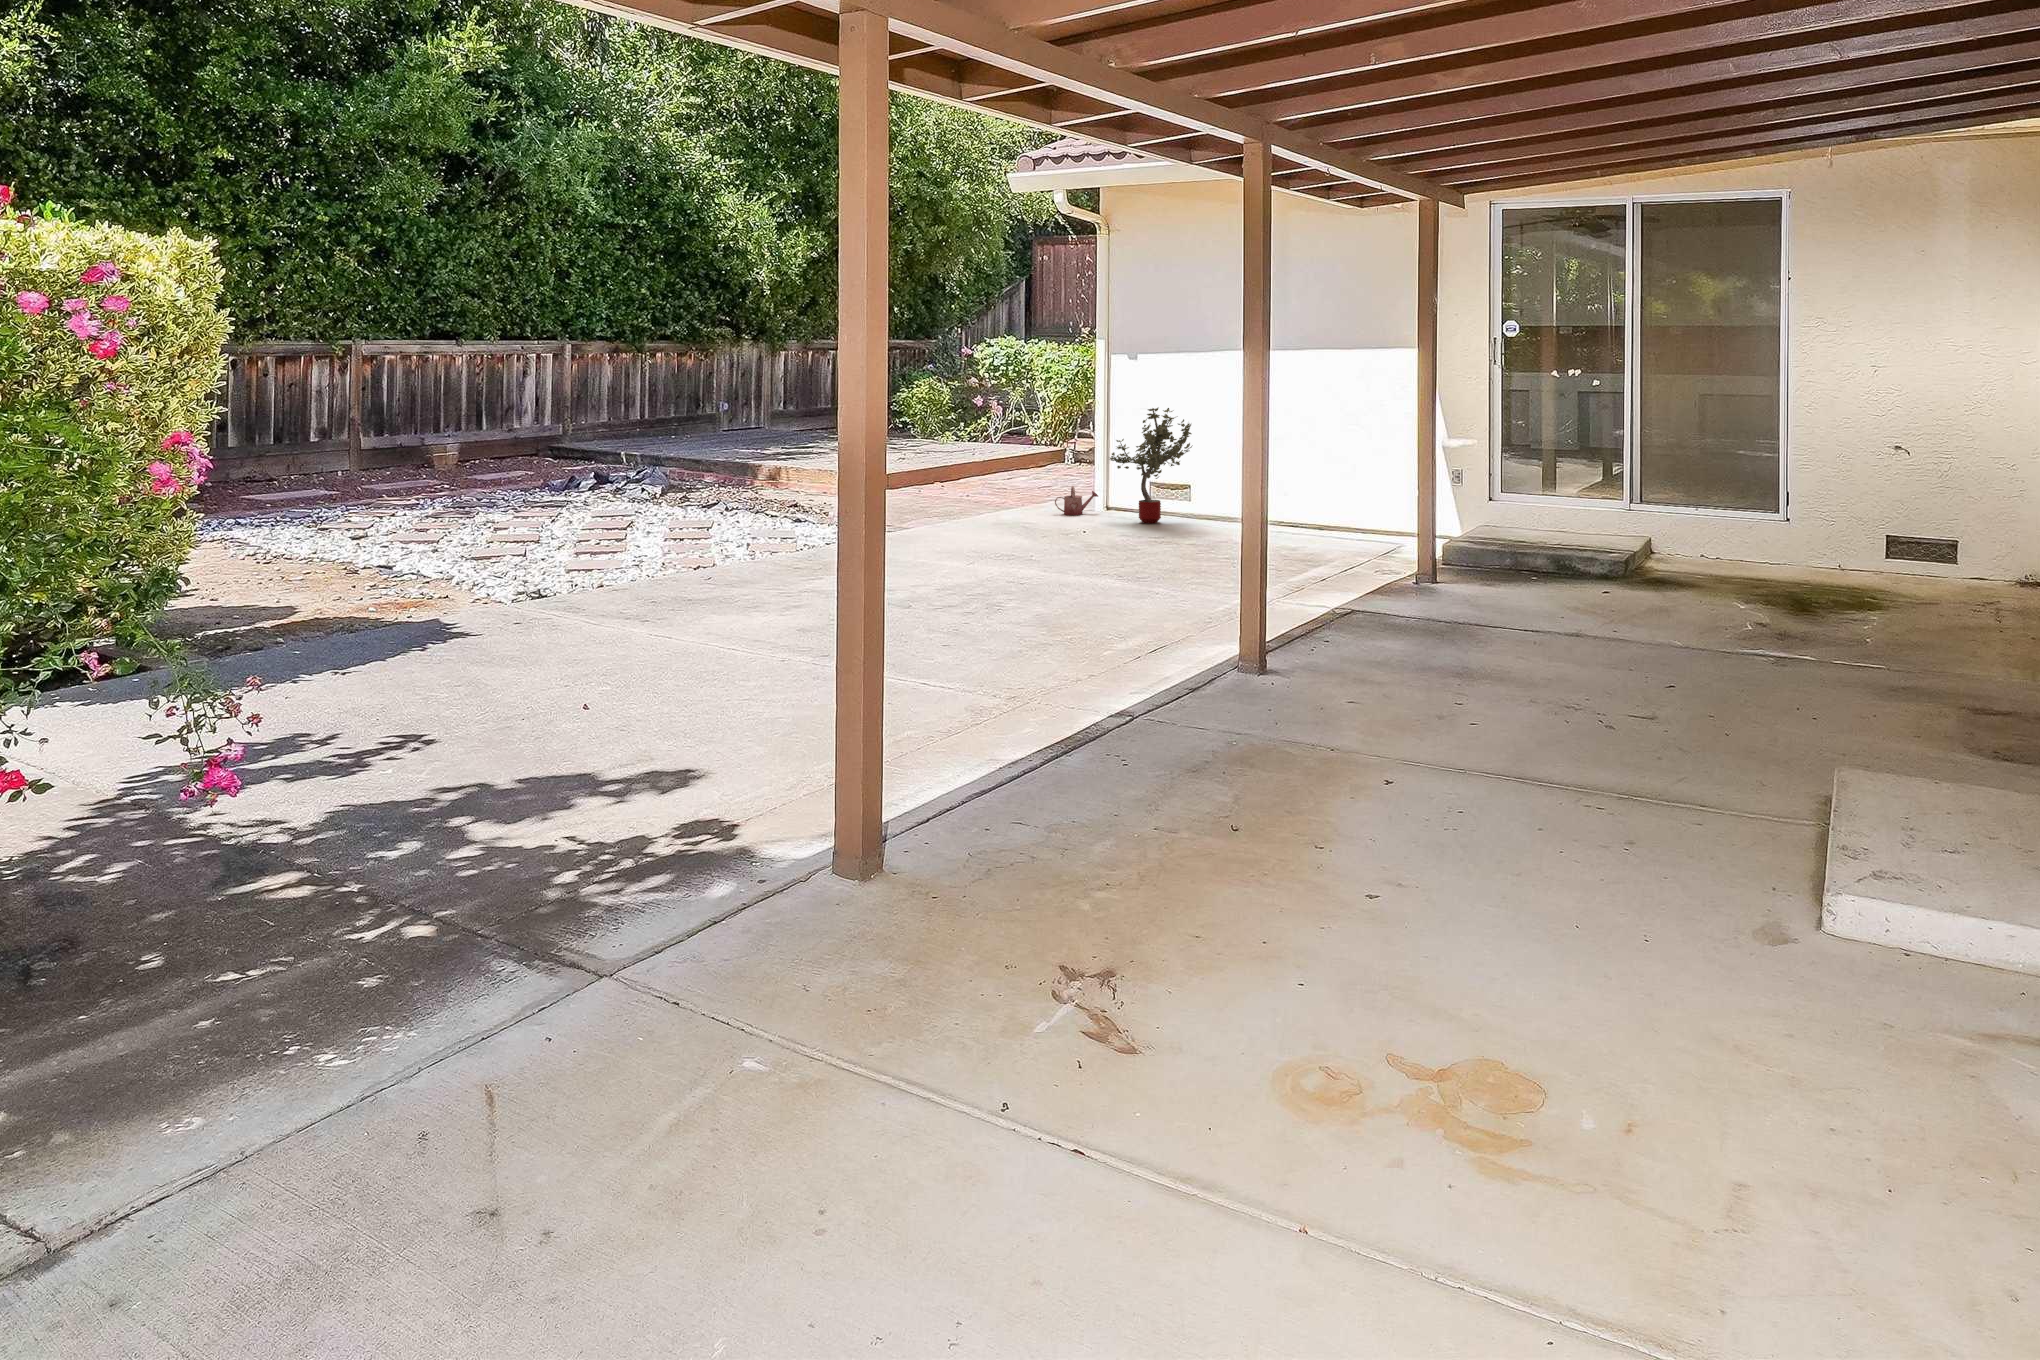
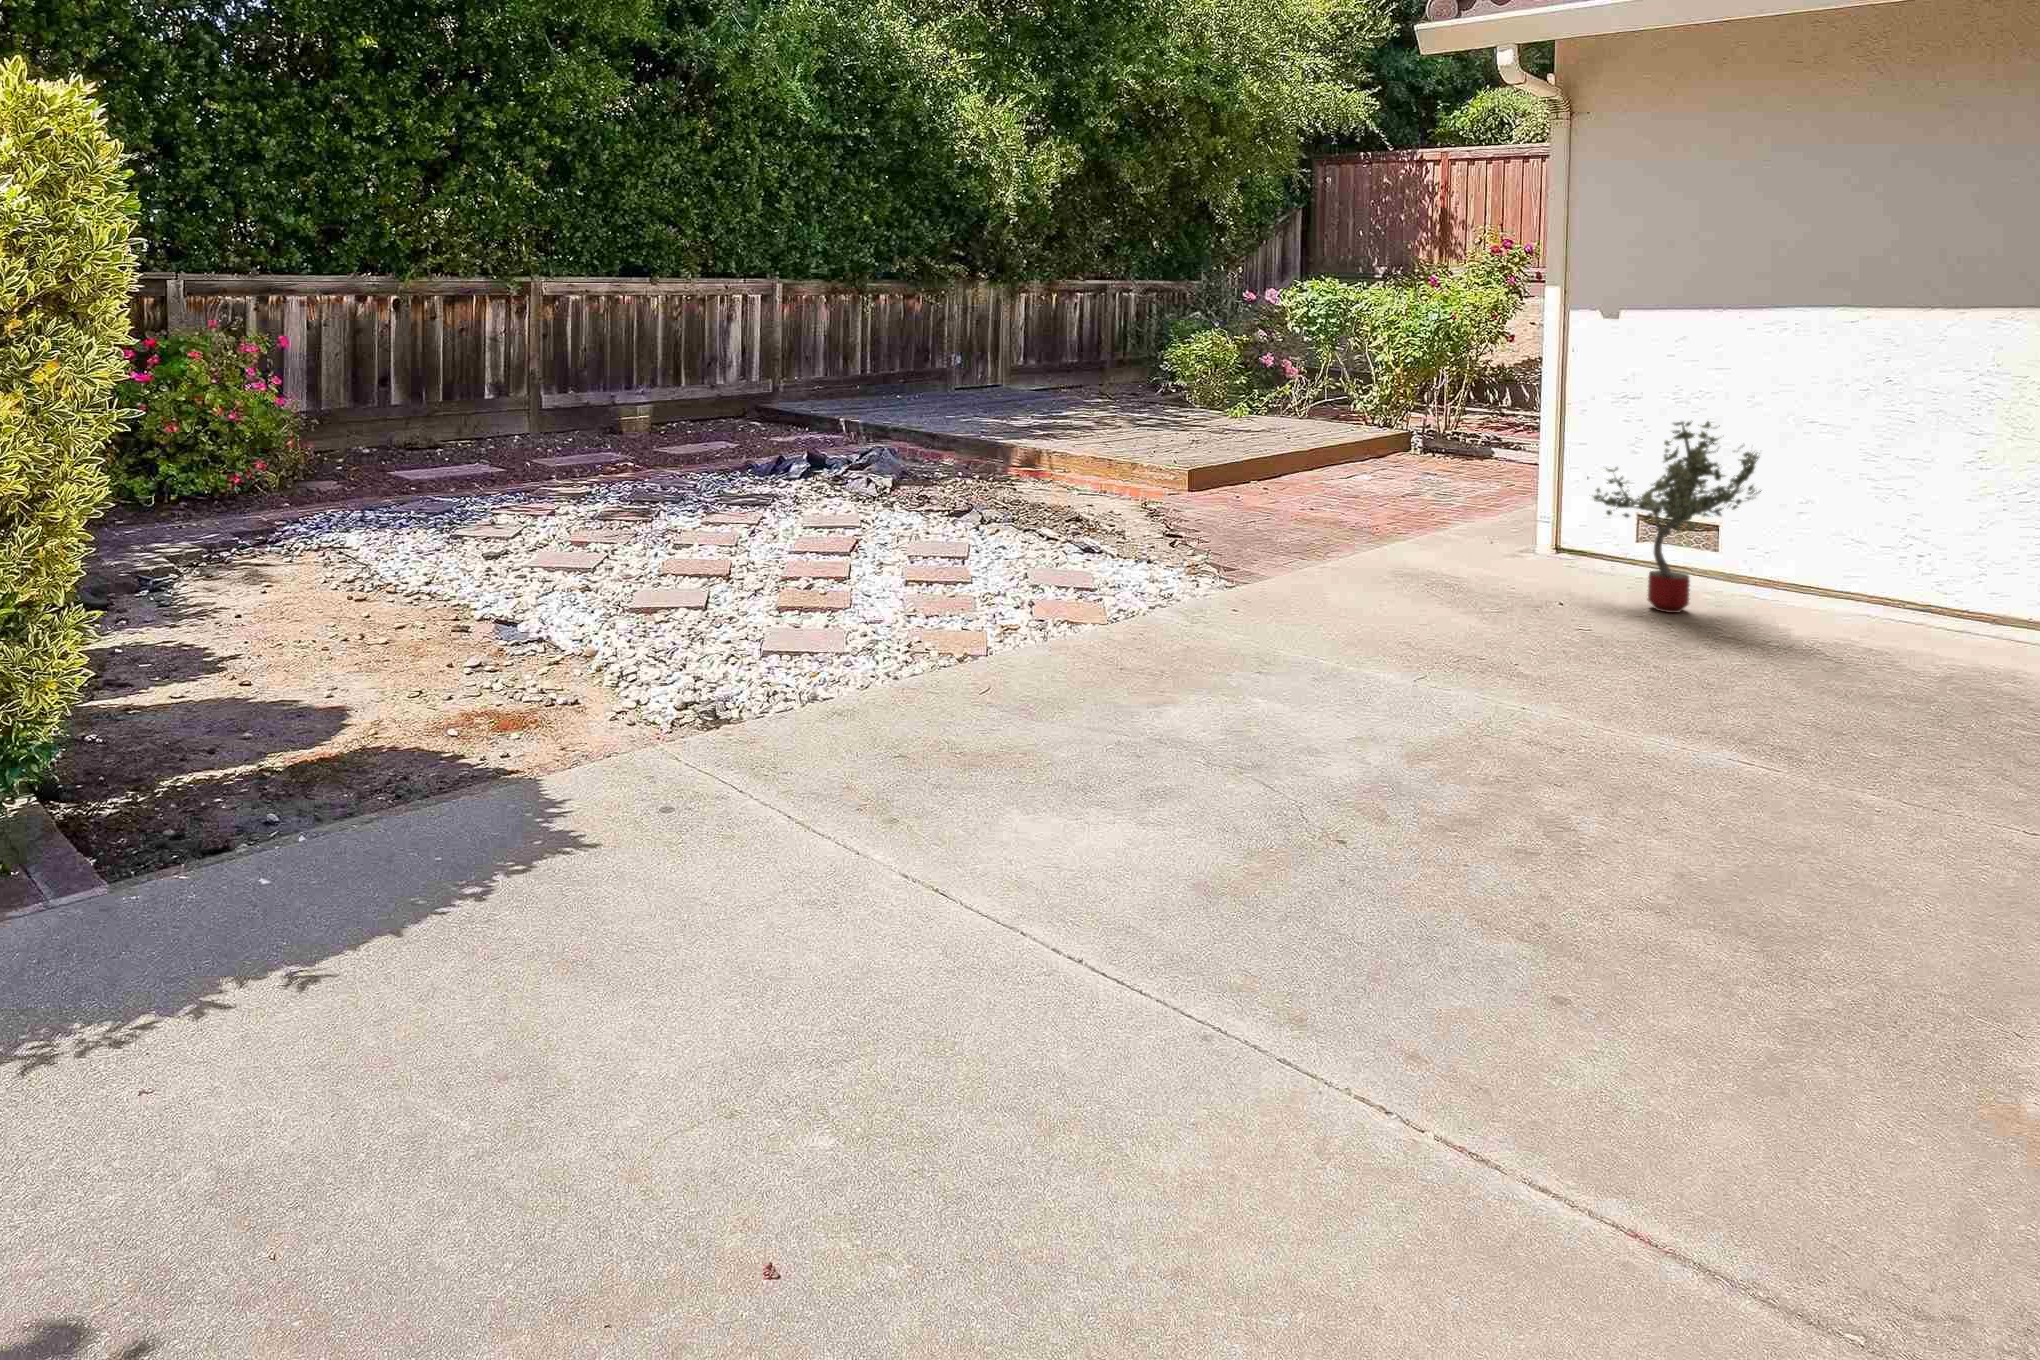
watering can: present [1055,486,1098,515] -> none [1485,532,1558,580]

